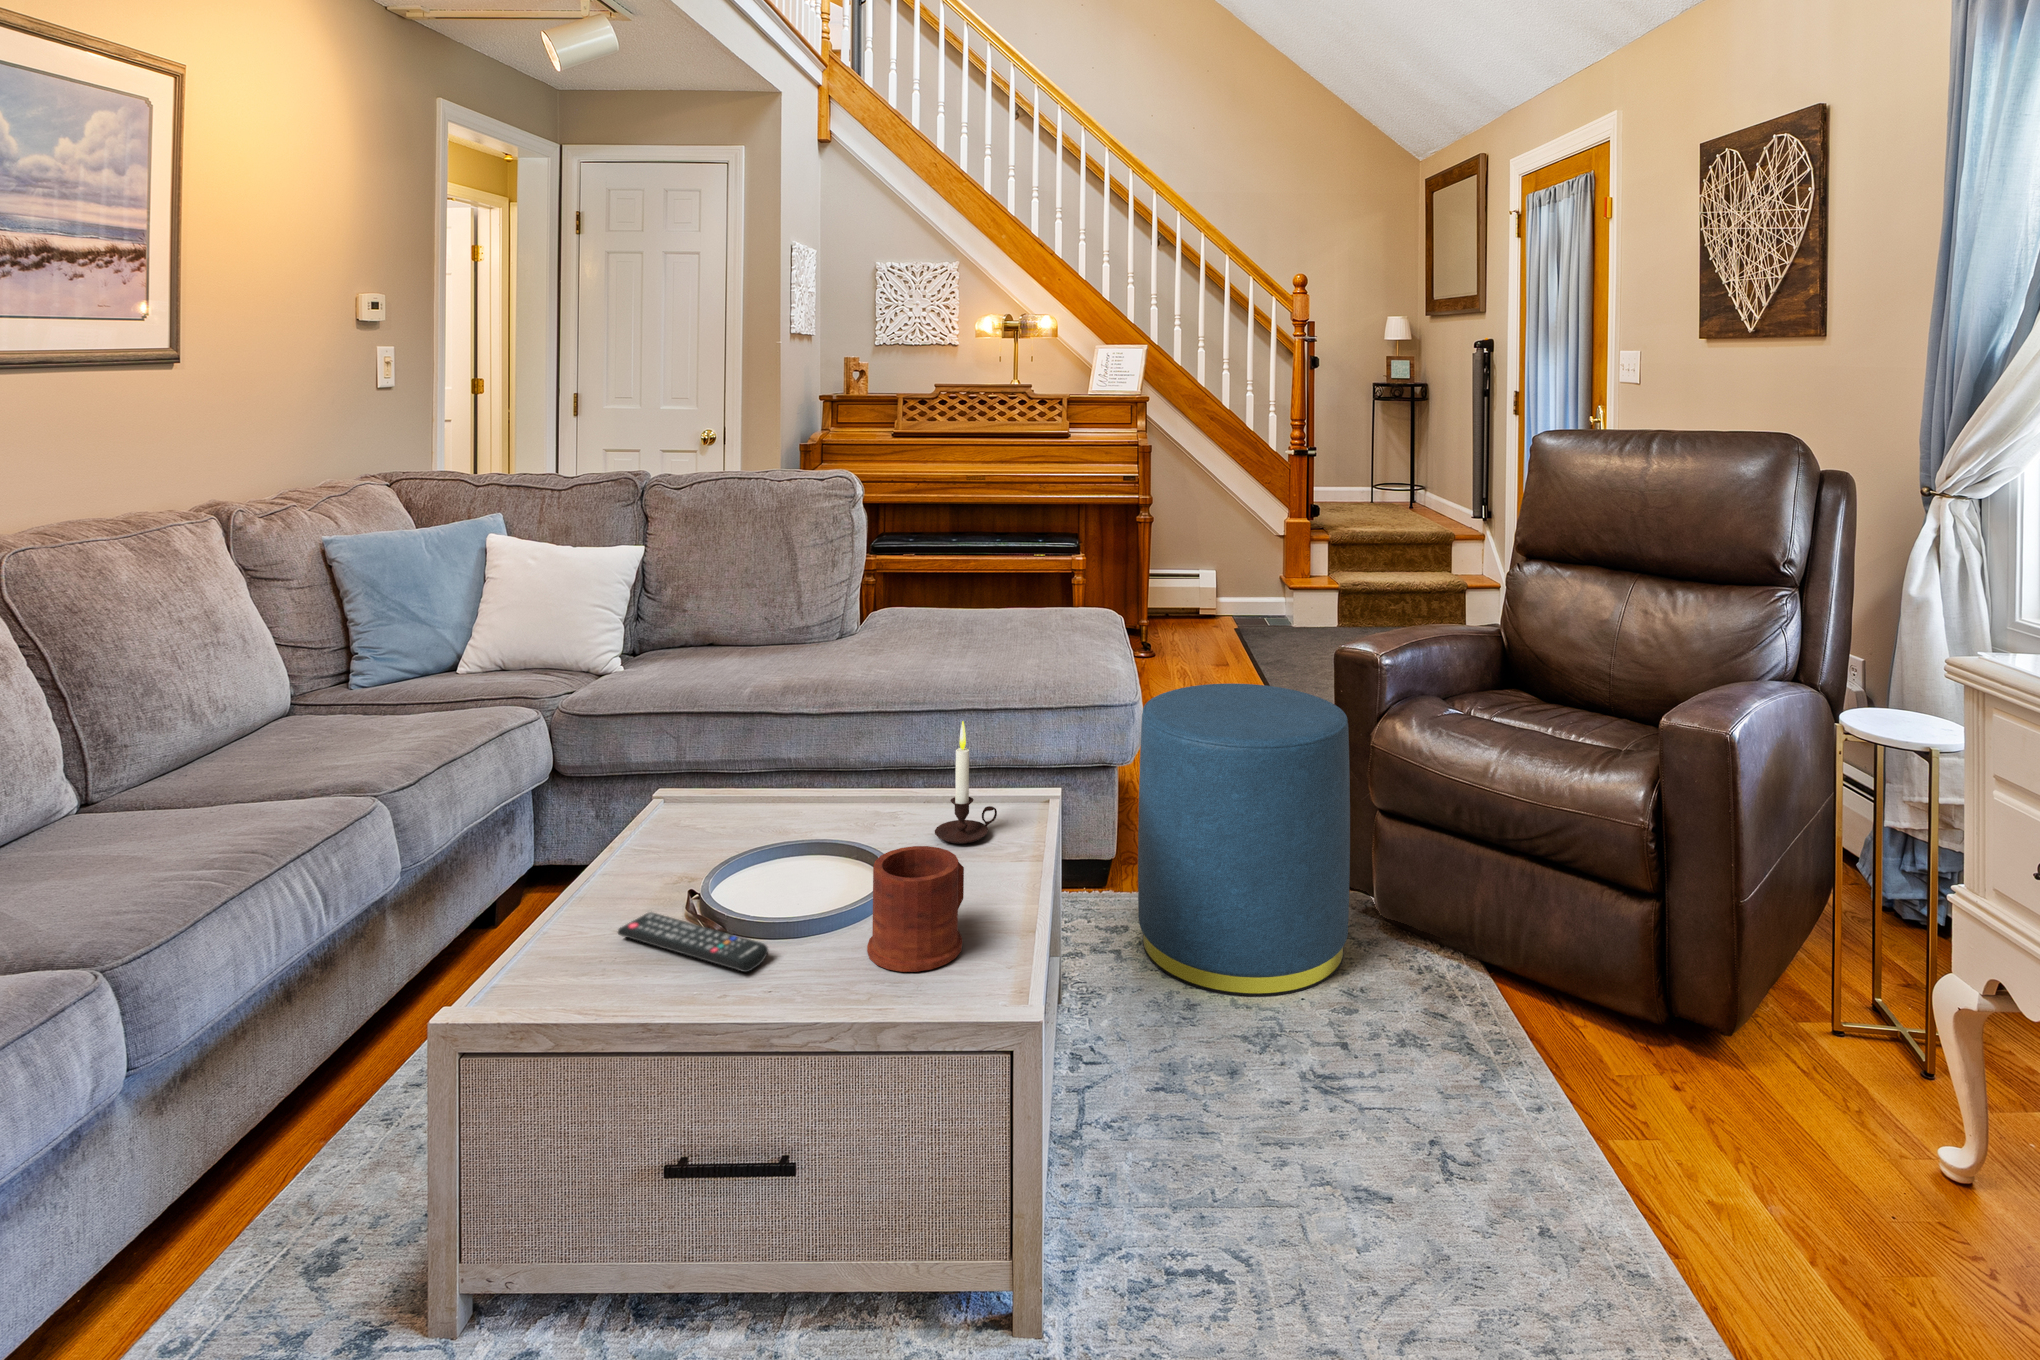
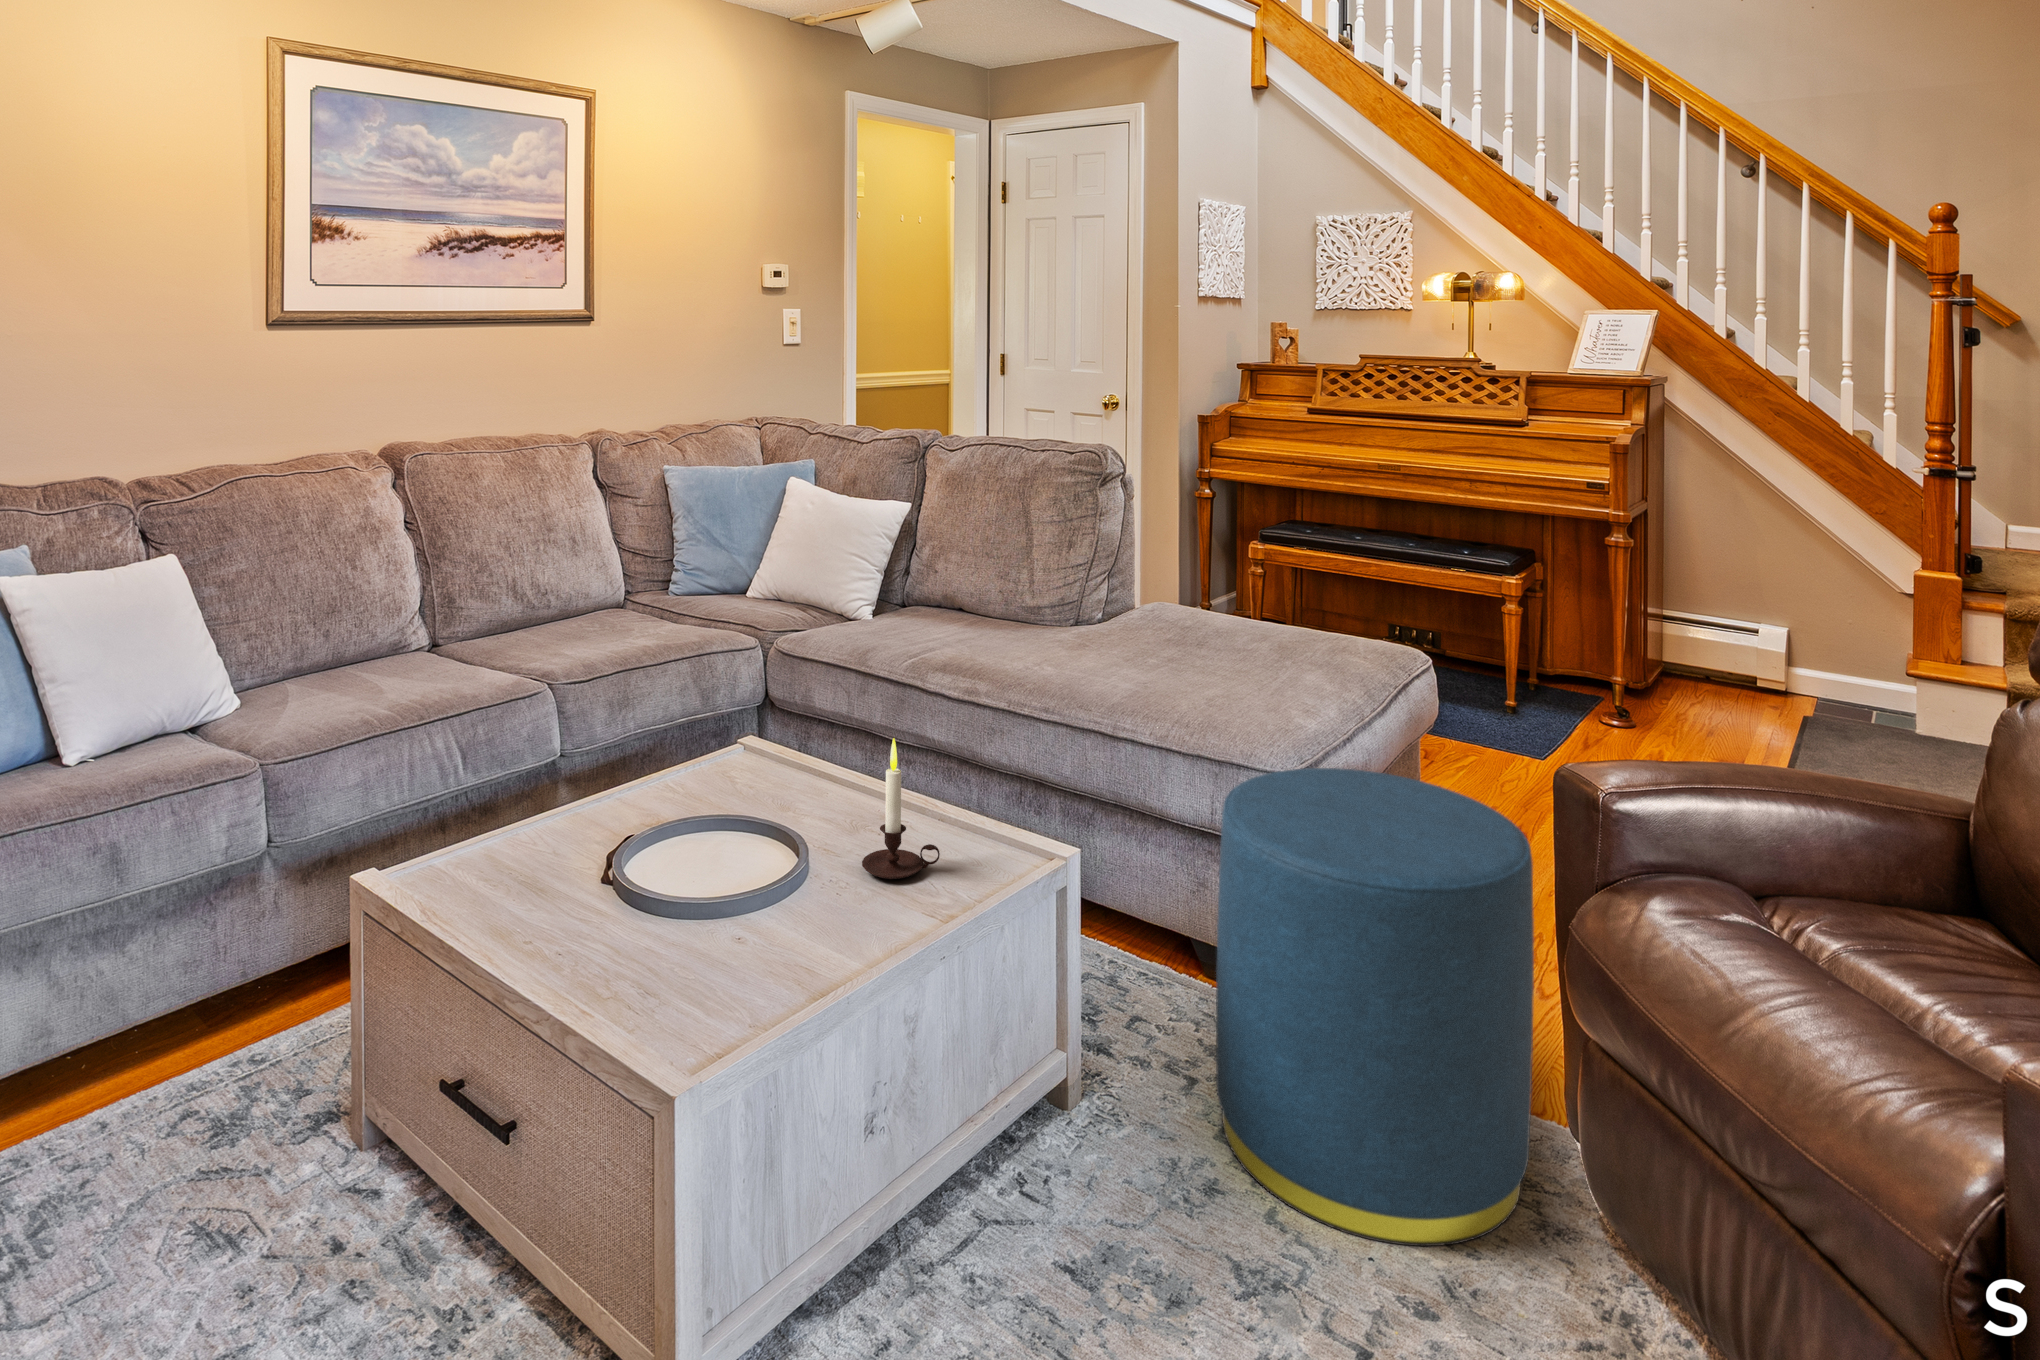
mug: present [867,846,964,972] -> none [630,856,757,997]
remote control: present [618,912,768,972] -> none [508,848,570,932]

